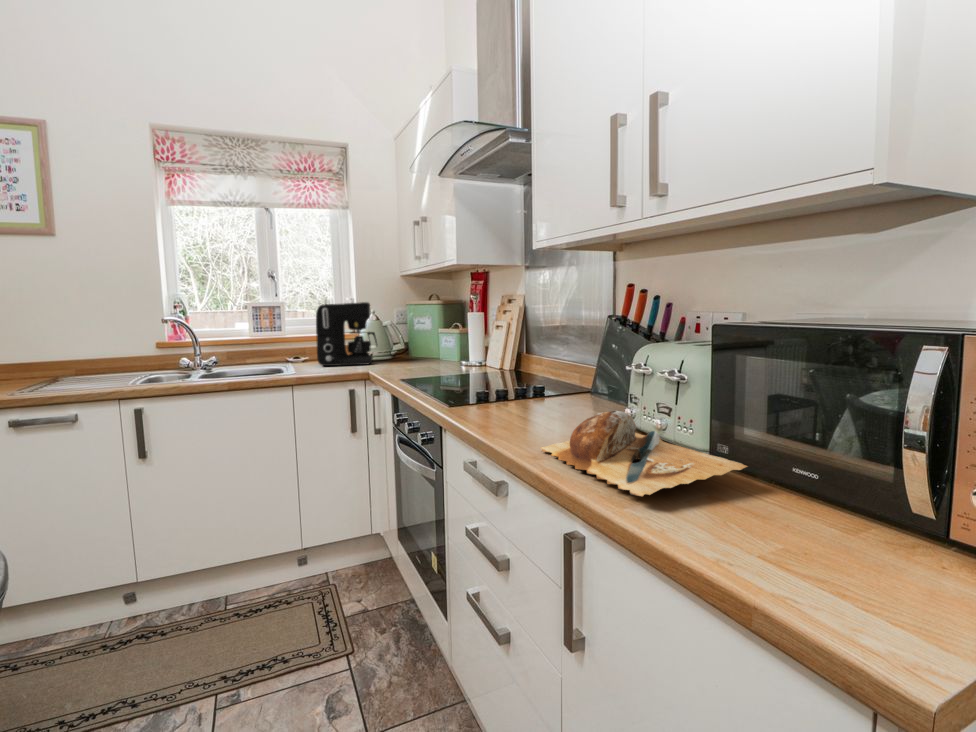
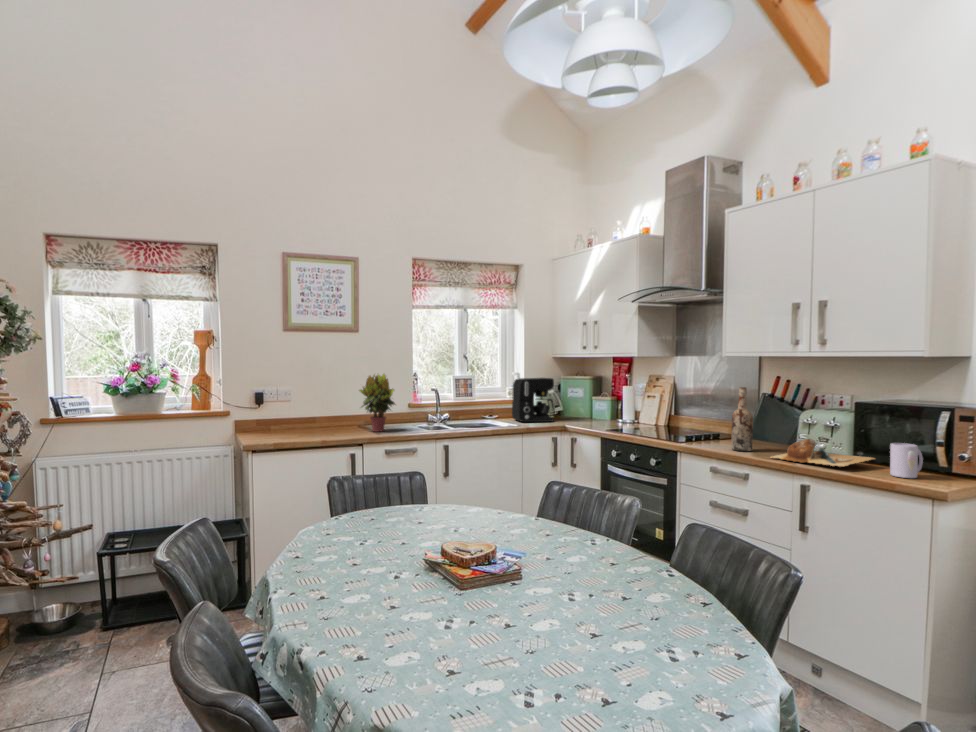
potted plant: none [28,298,100,386] -> present [359,374,395,432]
wine bottle: none [508,301,546,428] -> present [732,387,753,451]
mug: none [756,438,851,553] -> present [890,443,923,478]

